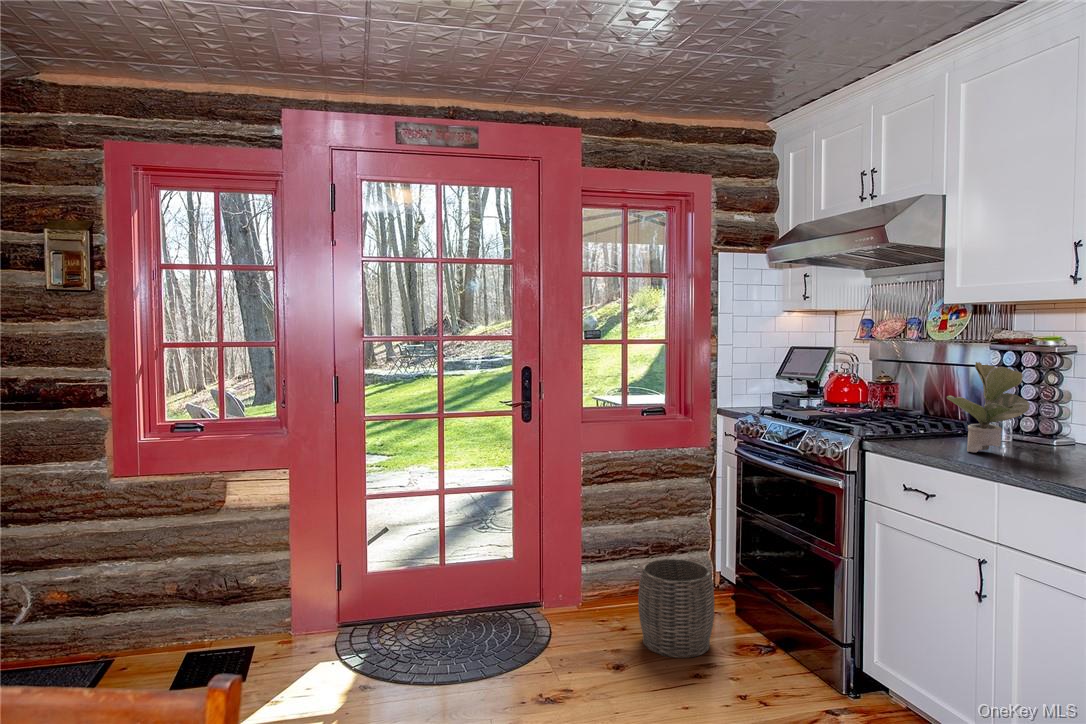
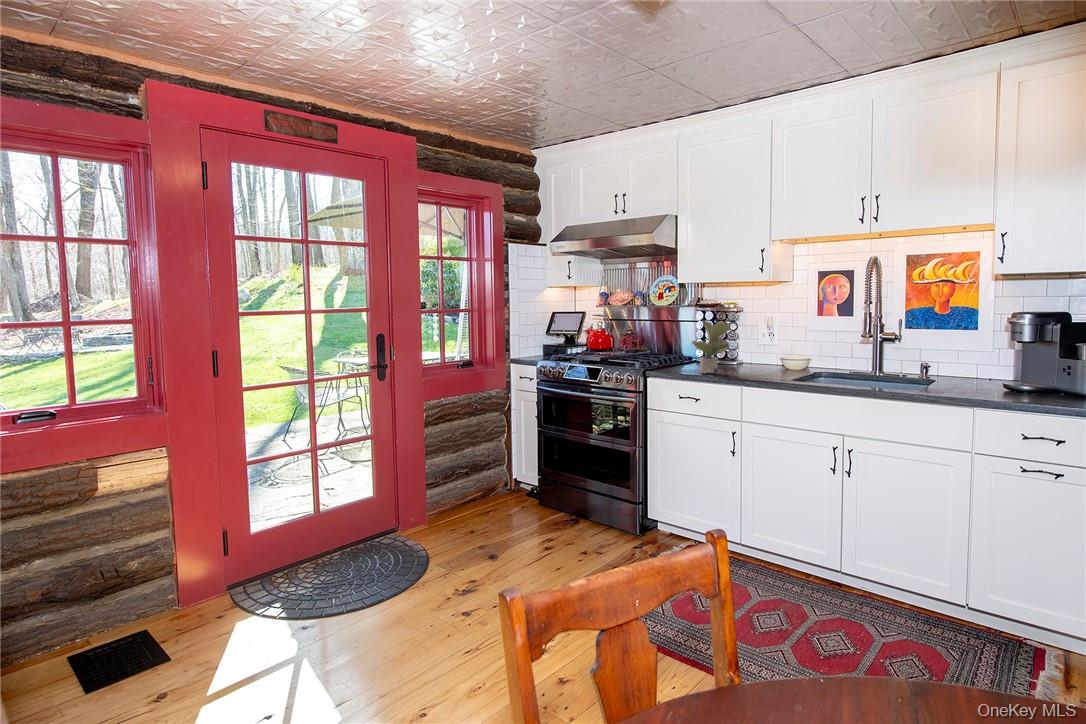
woven basket: present [638,559,714,658] -> none [488,471,542,540]

